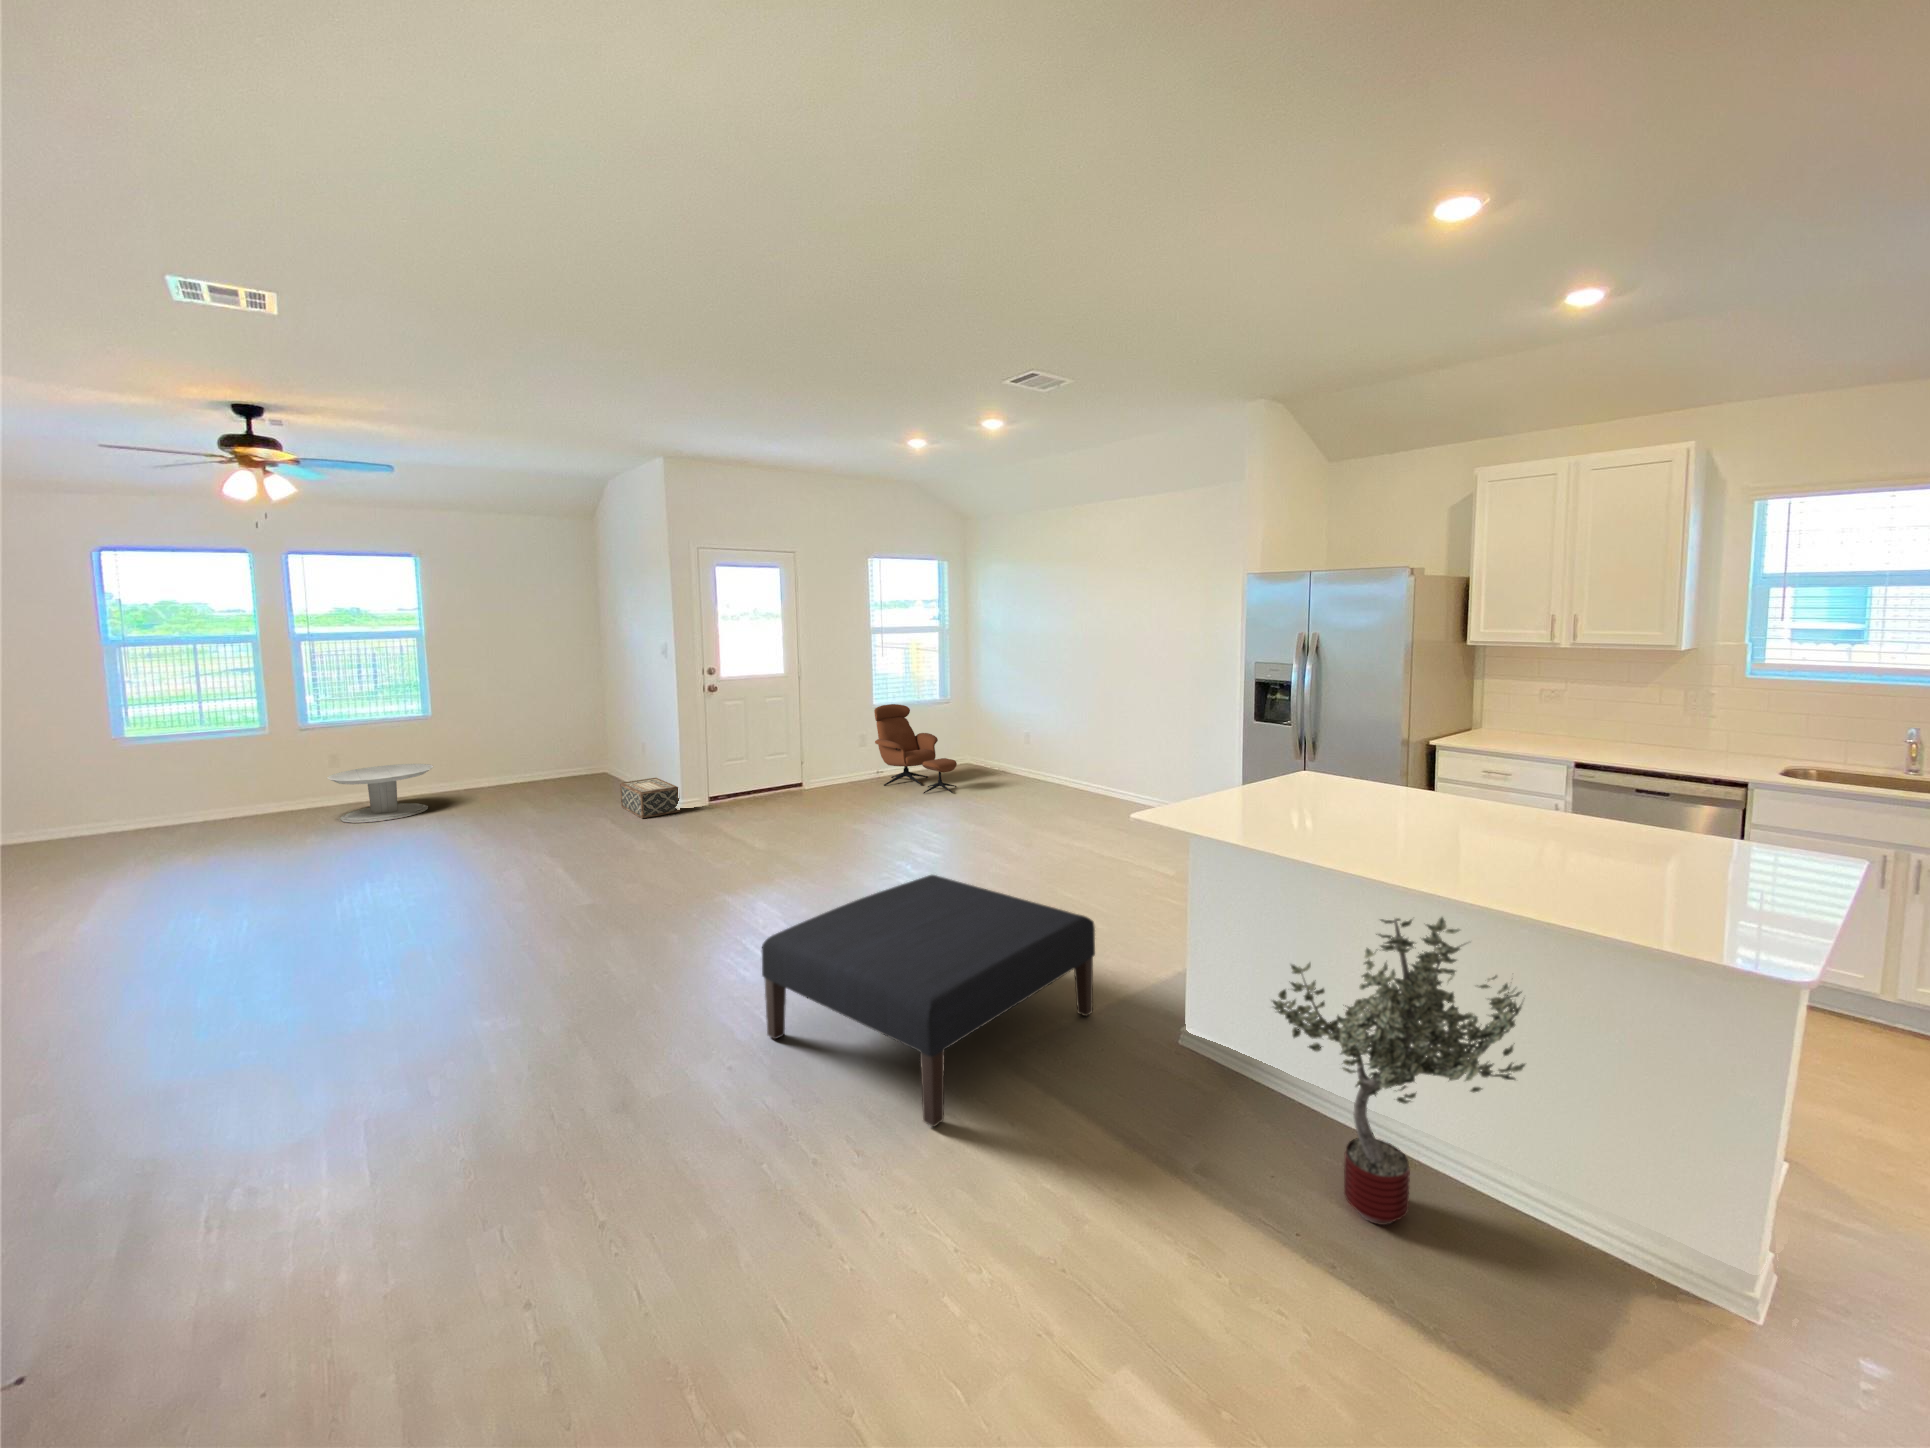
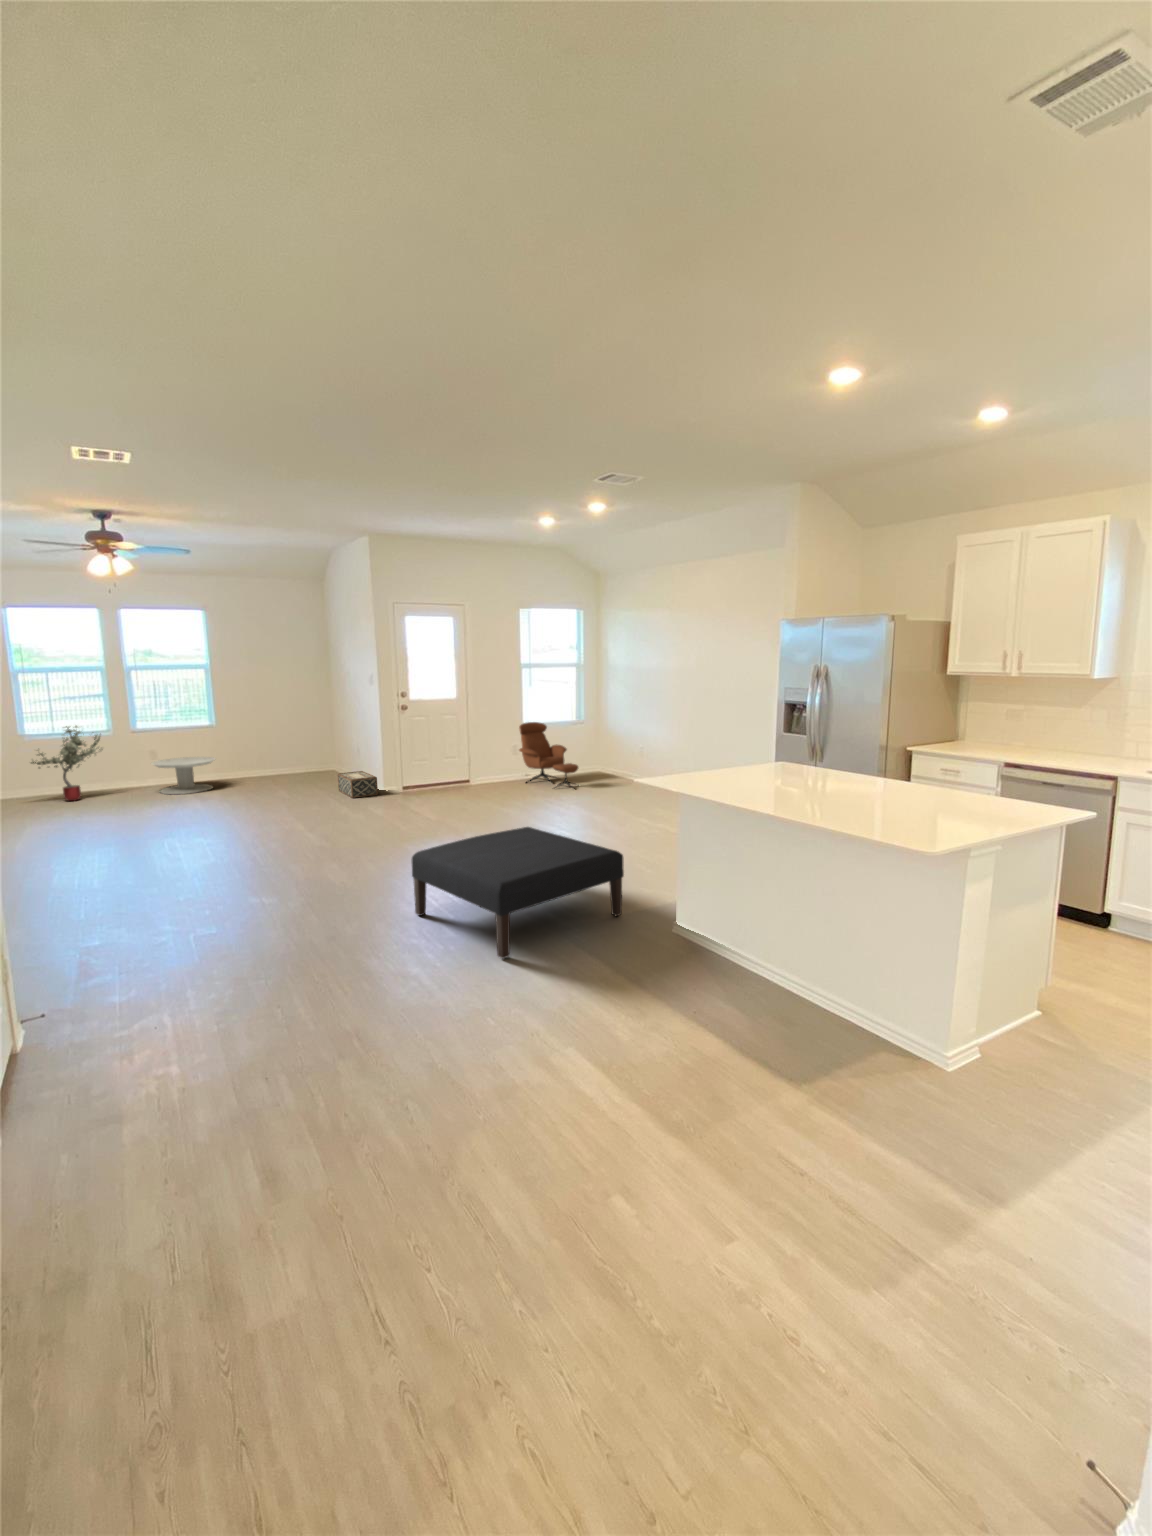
potted tree: present [1272,917,1525,1225] -> present [31,726,103,801]

